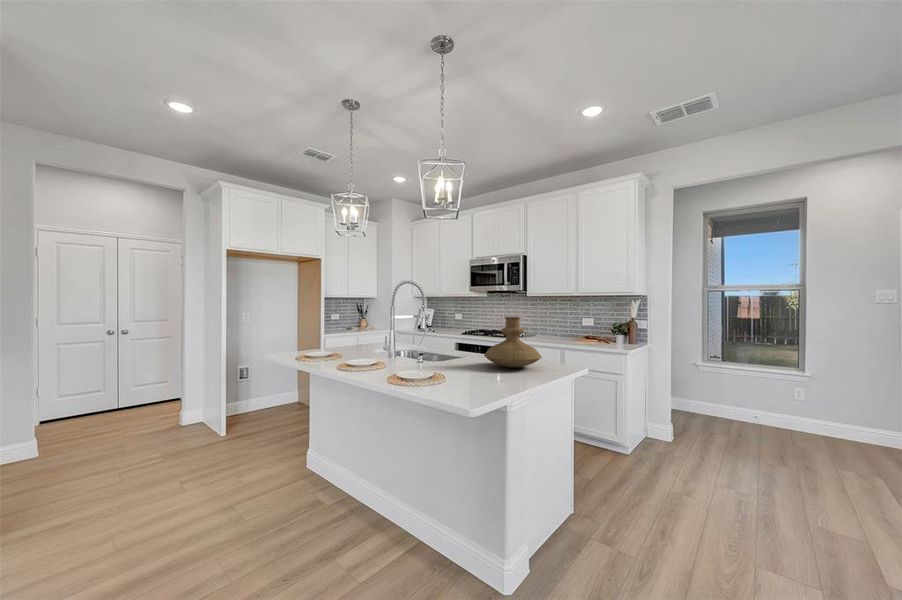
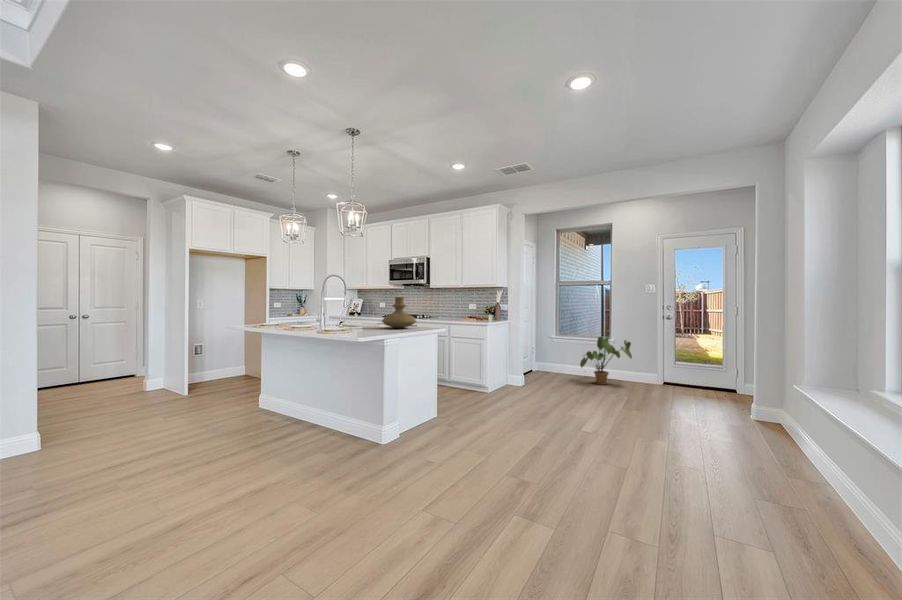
house plant: none [760,369,866,446] -> present [580,337,632,385]

